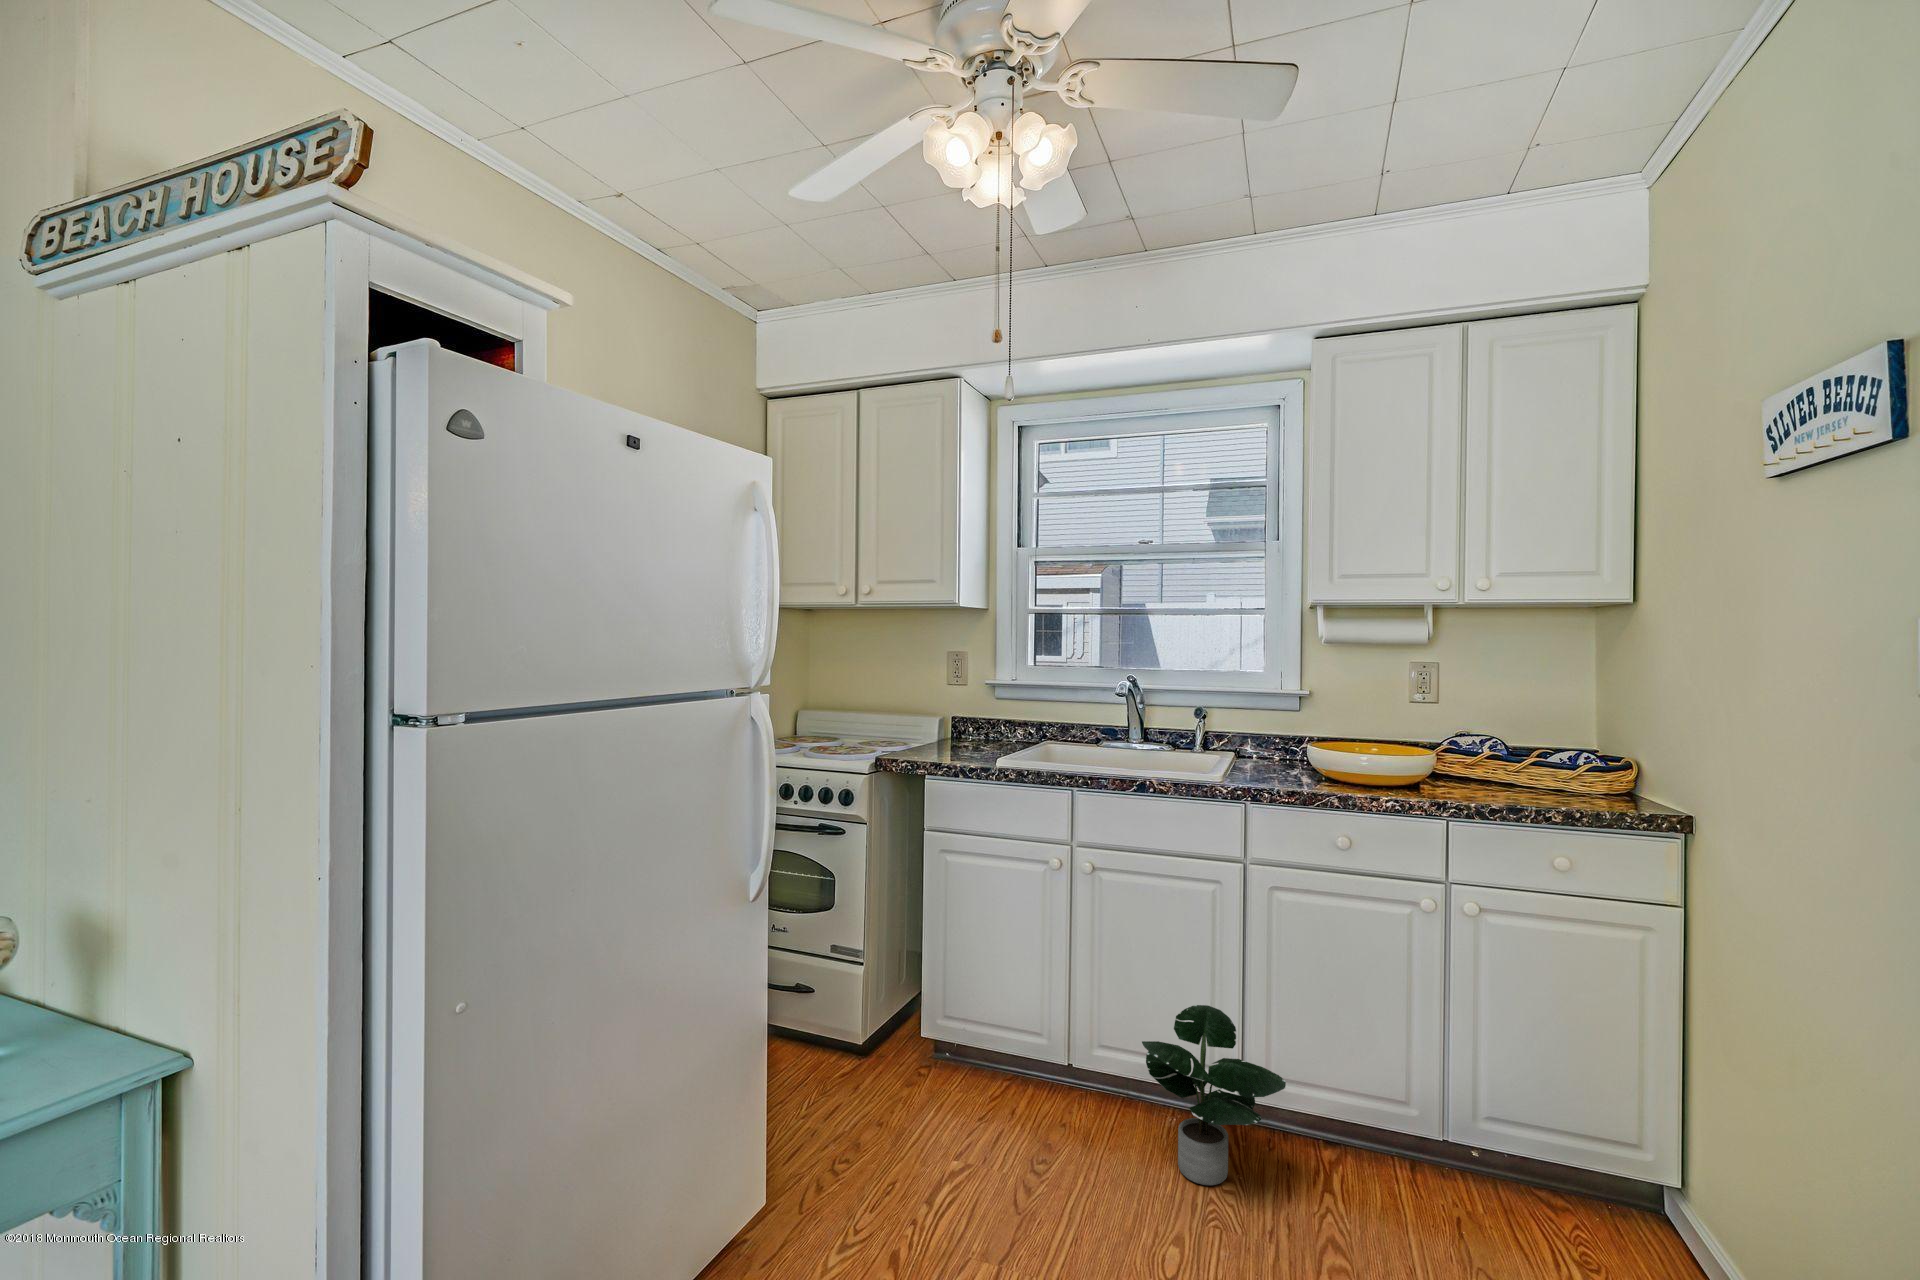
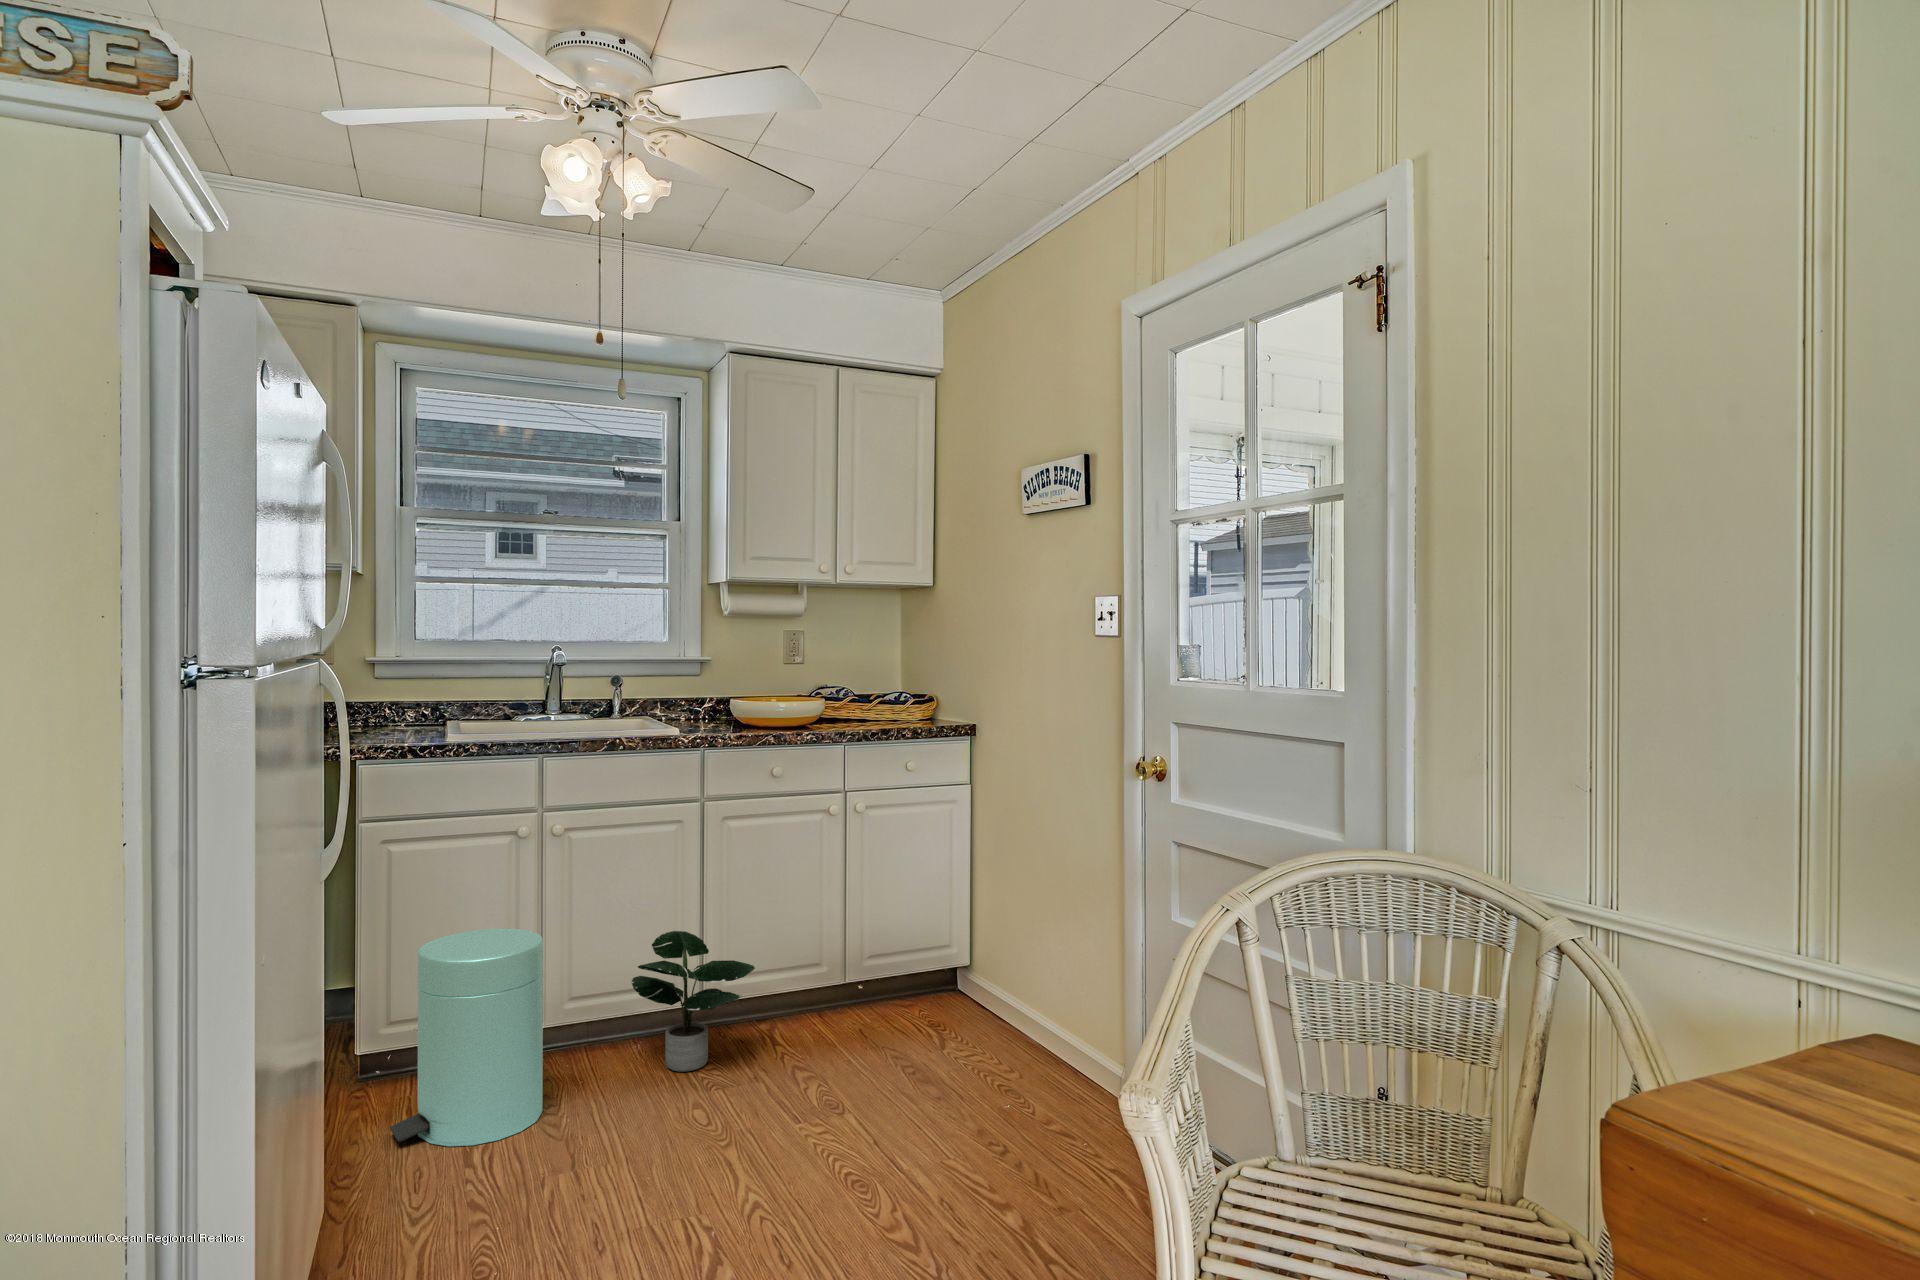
trash can: none [898,955,1037,1187] -> present [390,929,543,1146]

